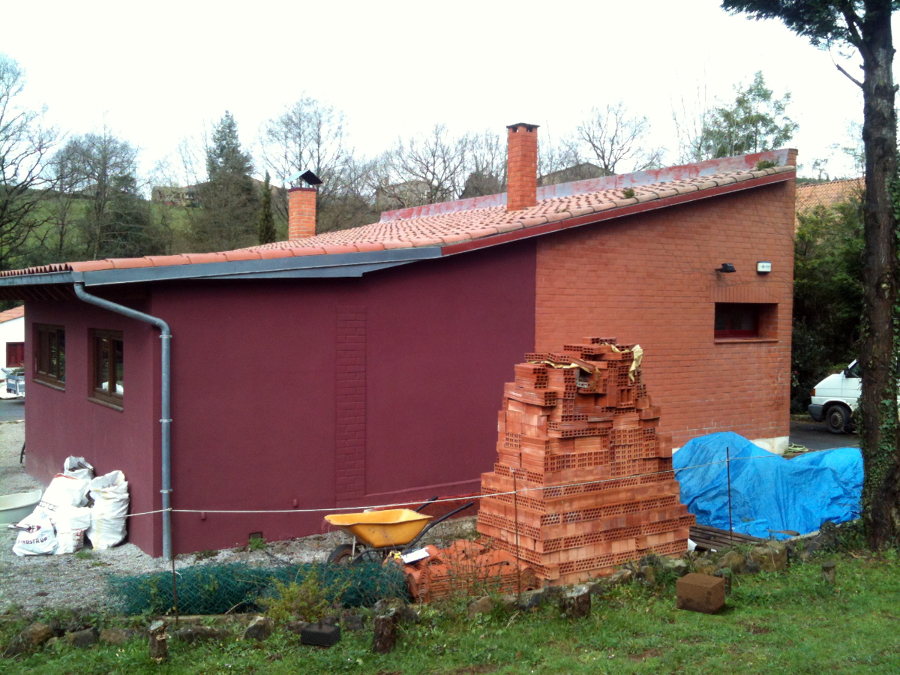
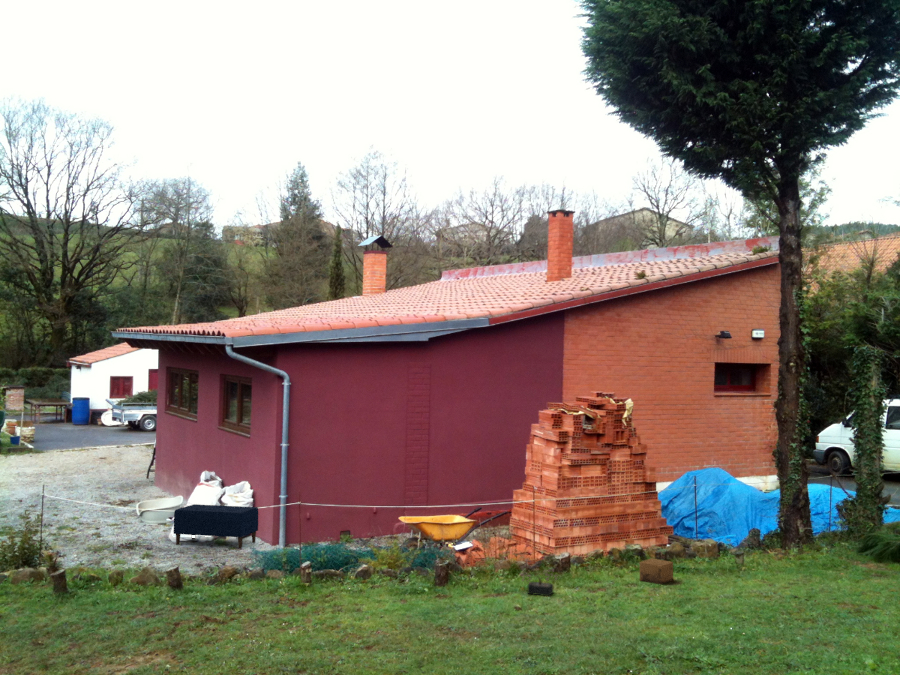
bench: none [14,505,136,565] -> present [174,504,258,548]
decorative plant: present [292,590,346,646] -> present [521,559,557,596]

